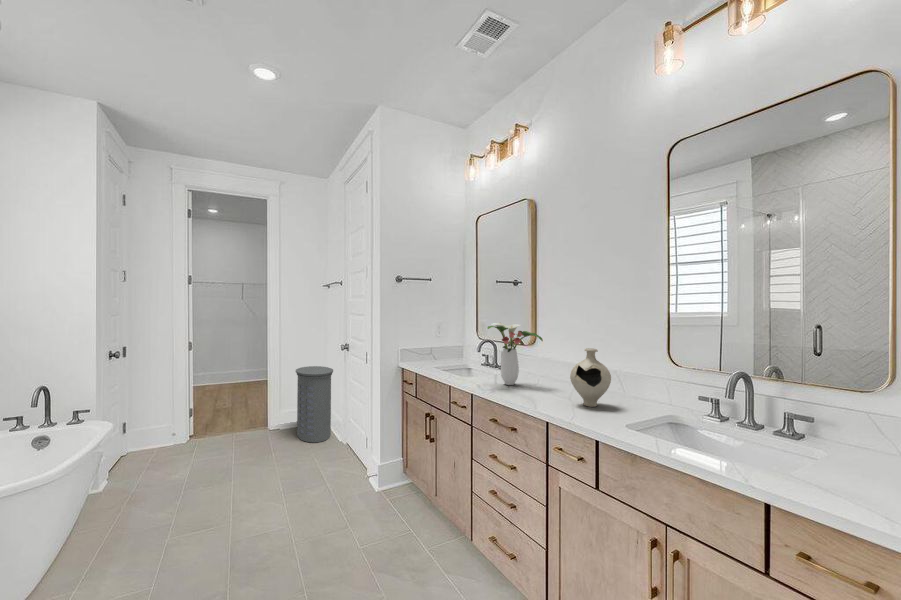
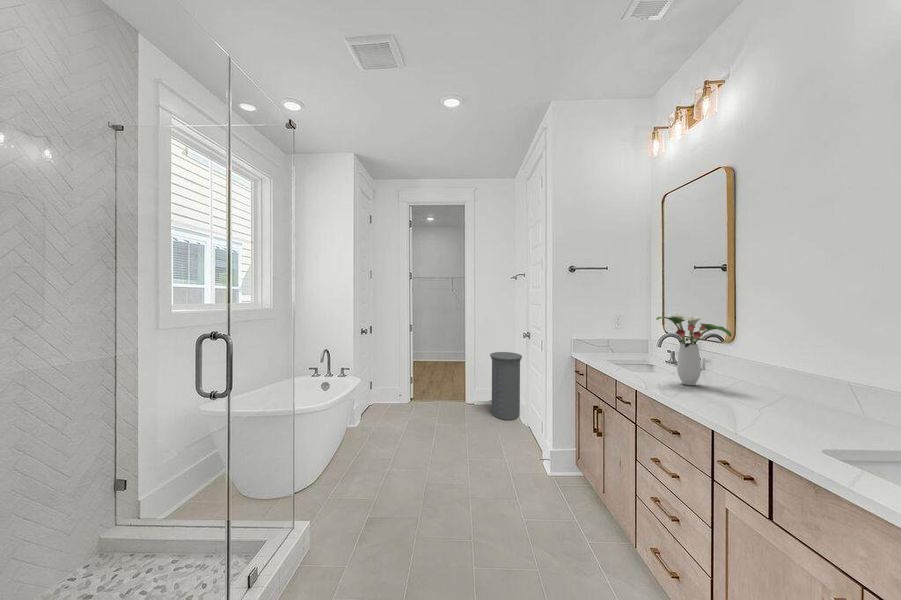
decorative vase: present [570,348,611,407] -> none [756,346,822,422]

